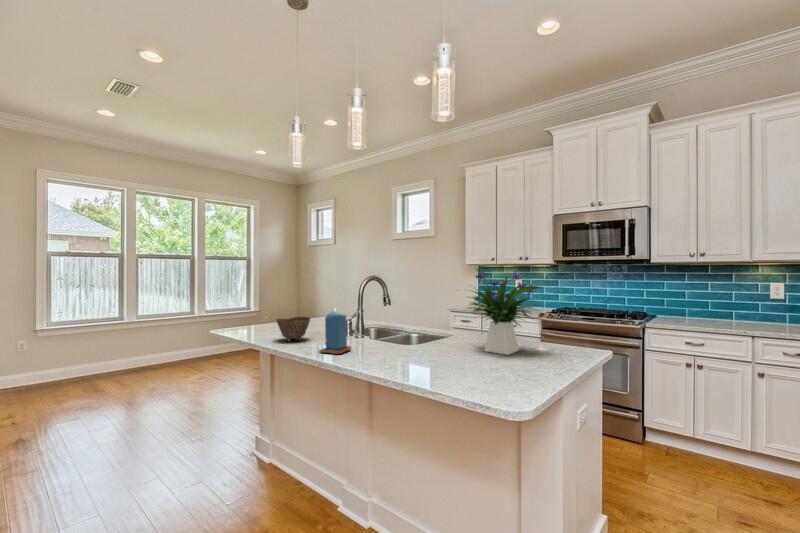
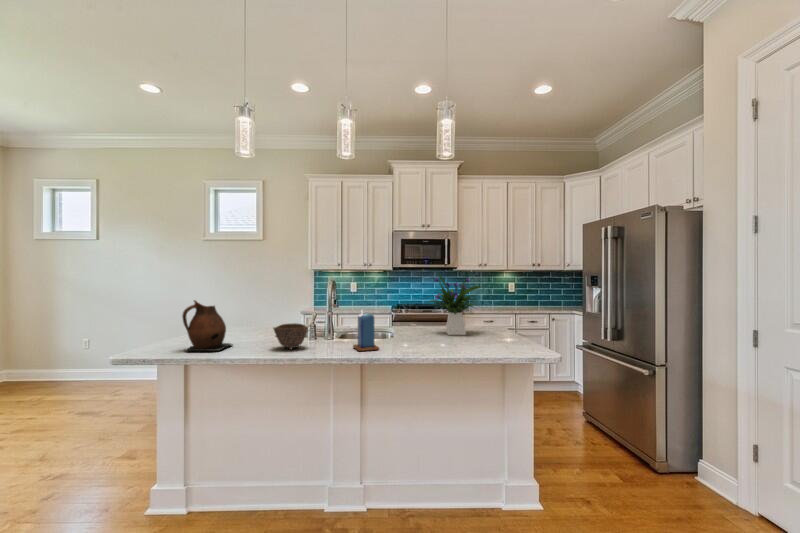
ceramic pitcher: none [234,290,276,335] -> present [182,300,232,351]

